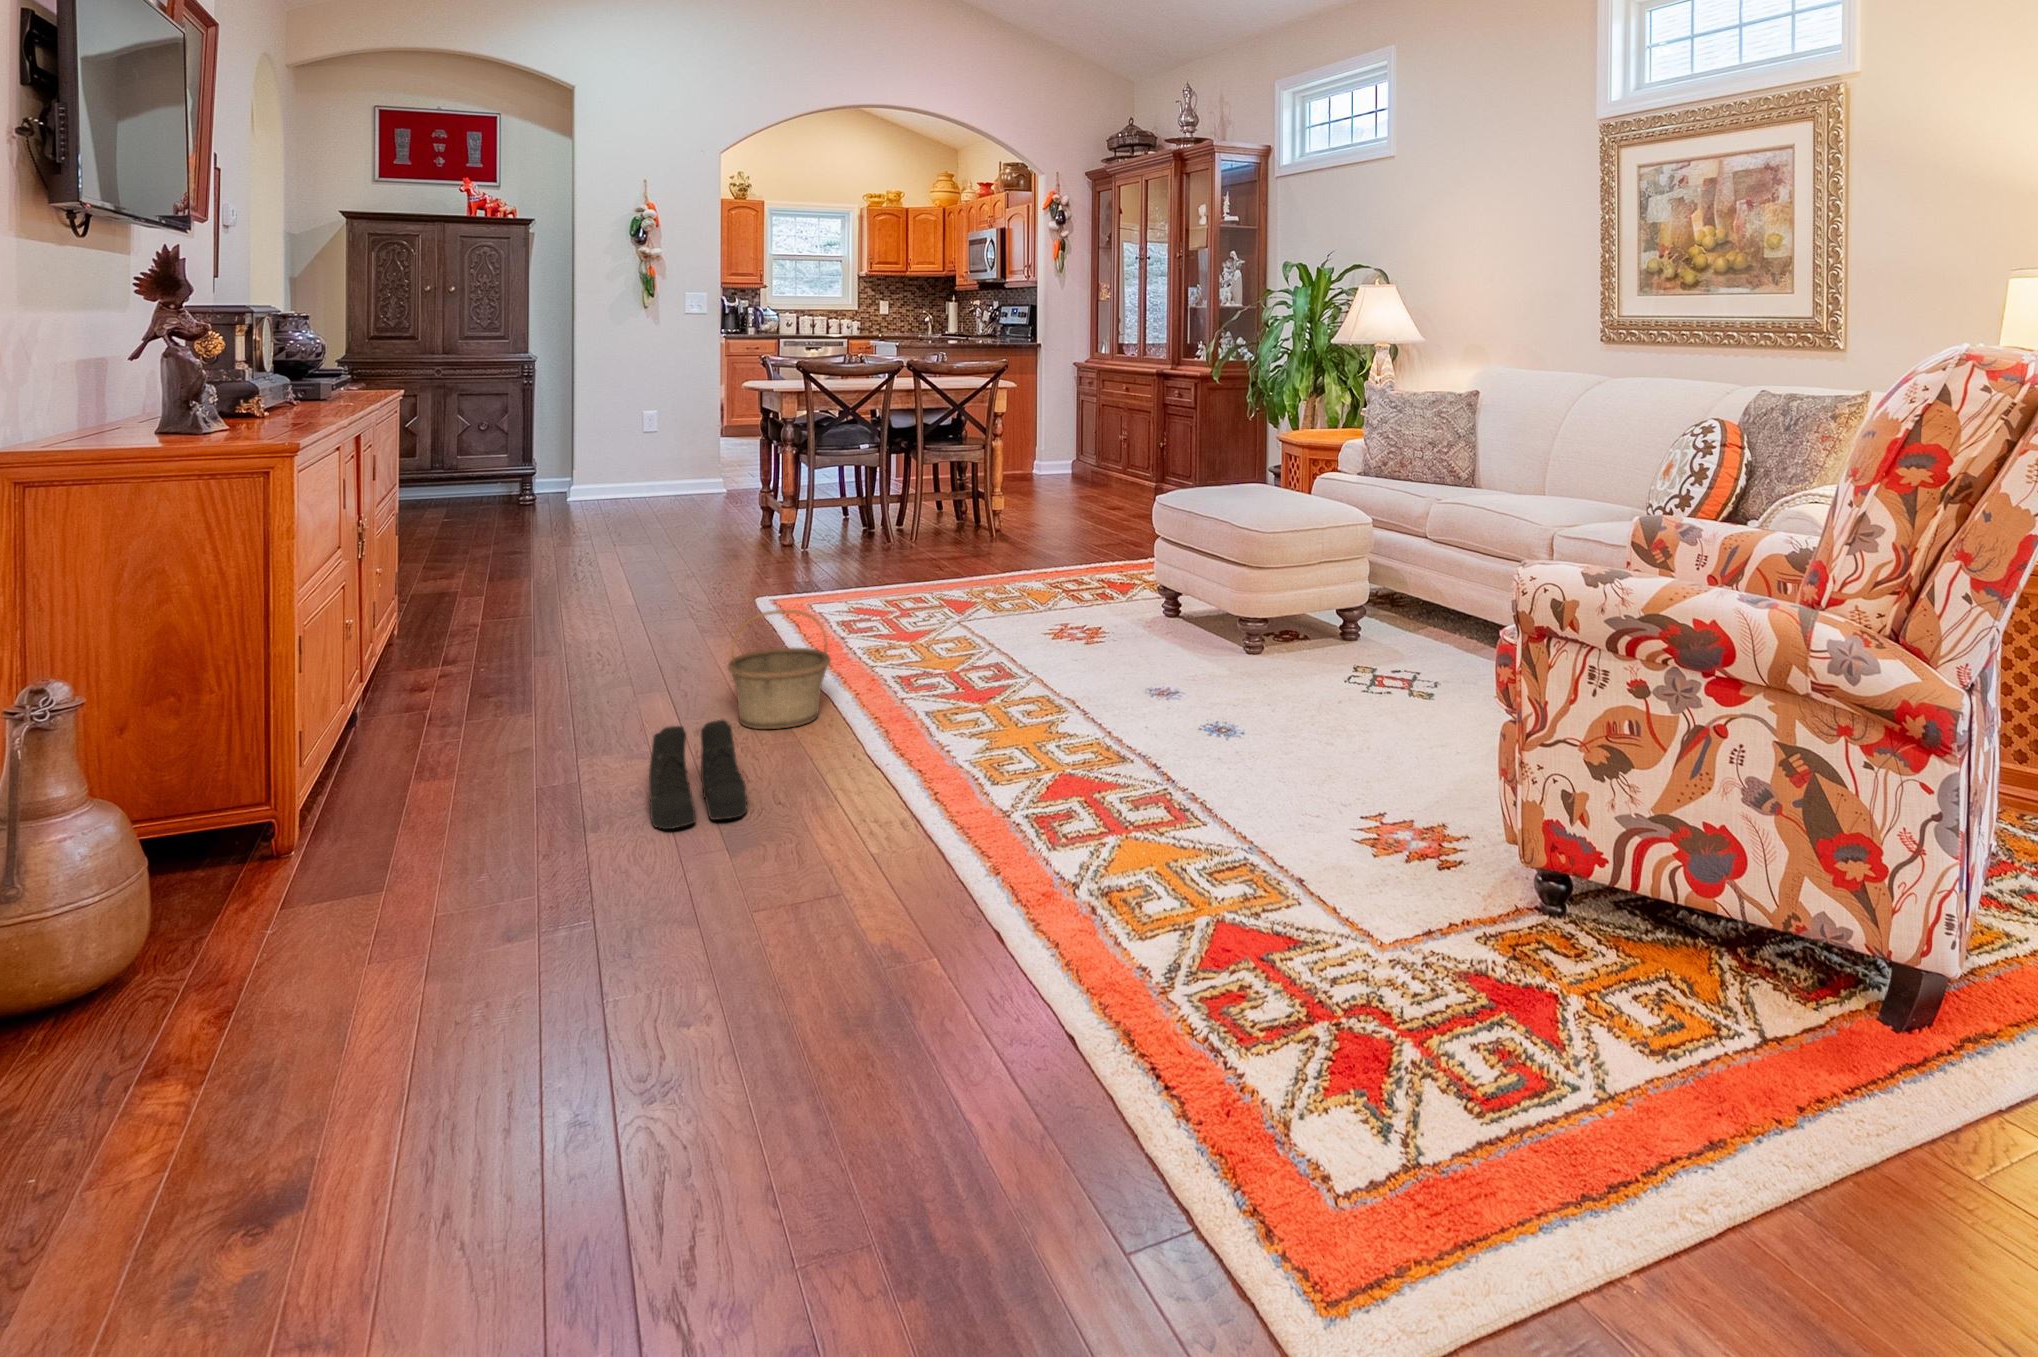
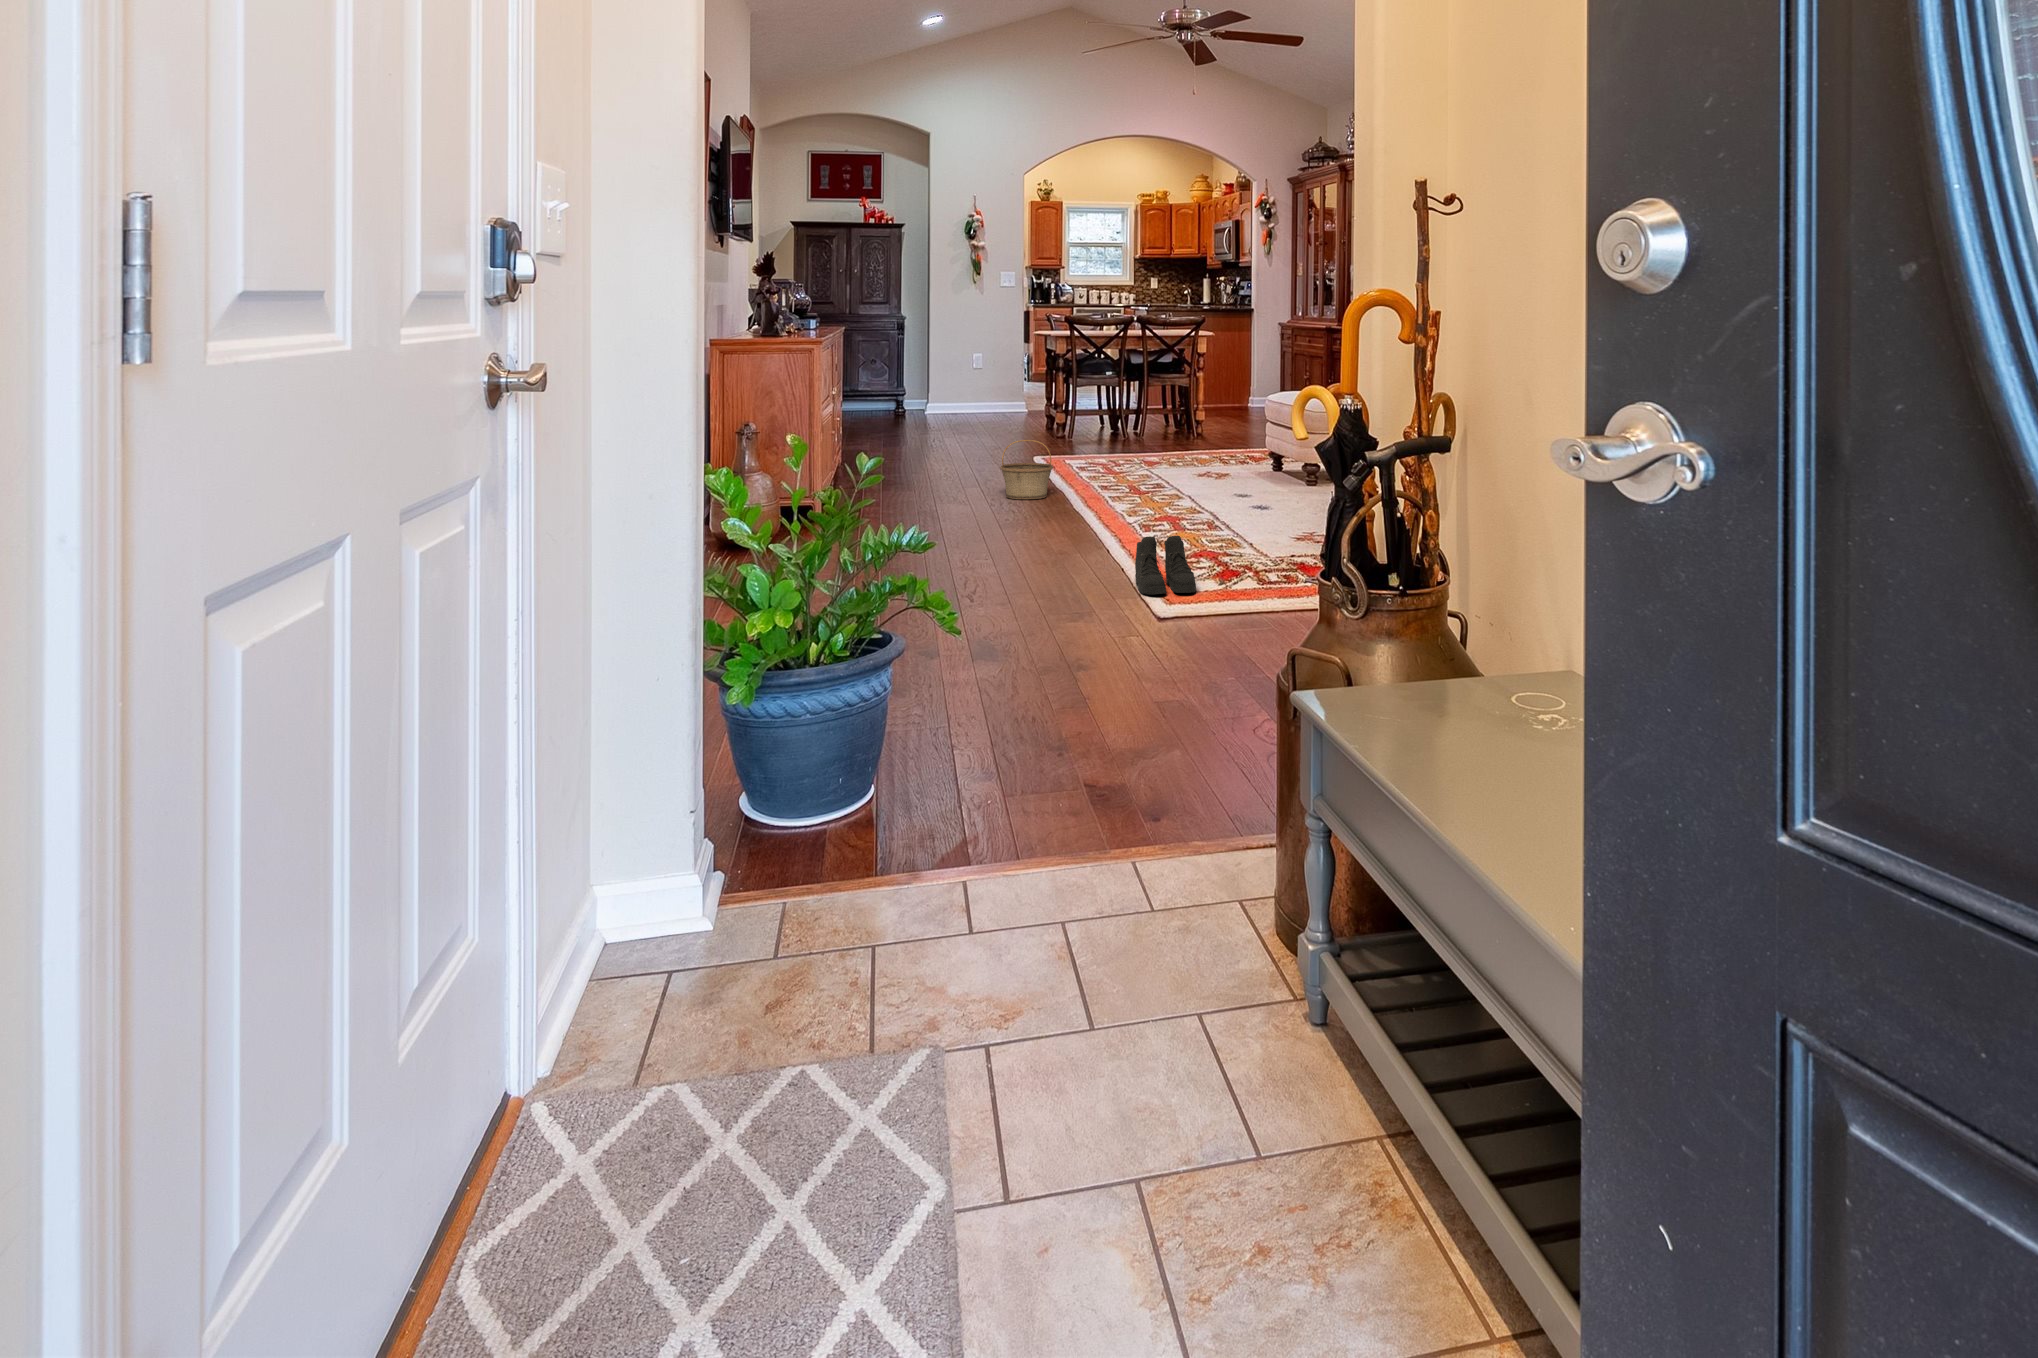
boots: present [649,720,747,829] -> present [1135,536,1196,595]

